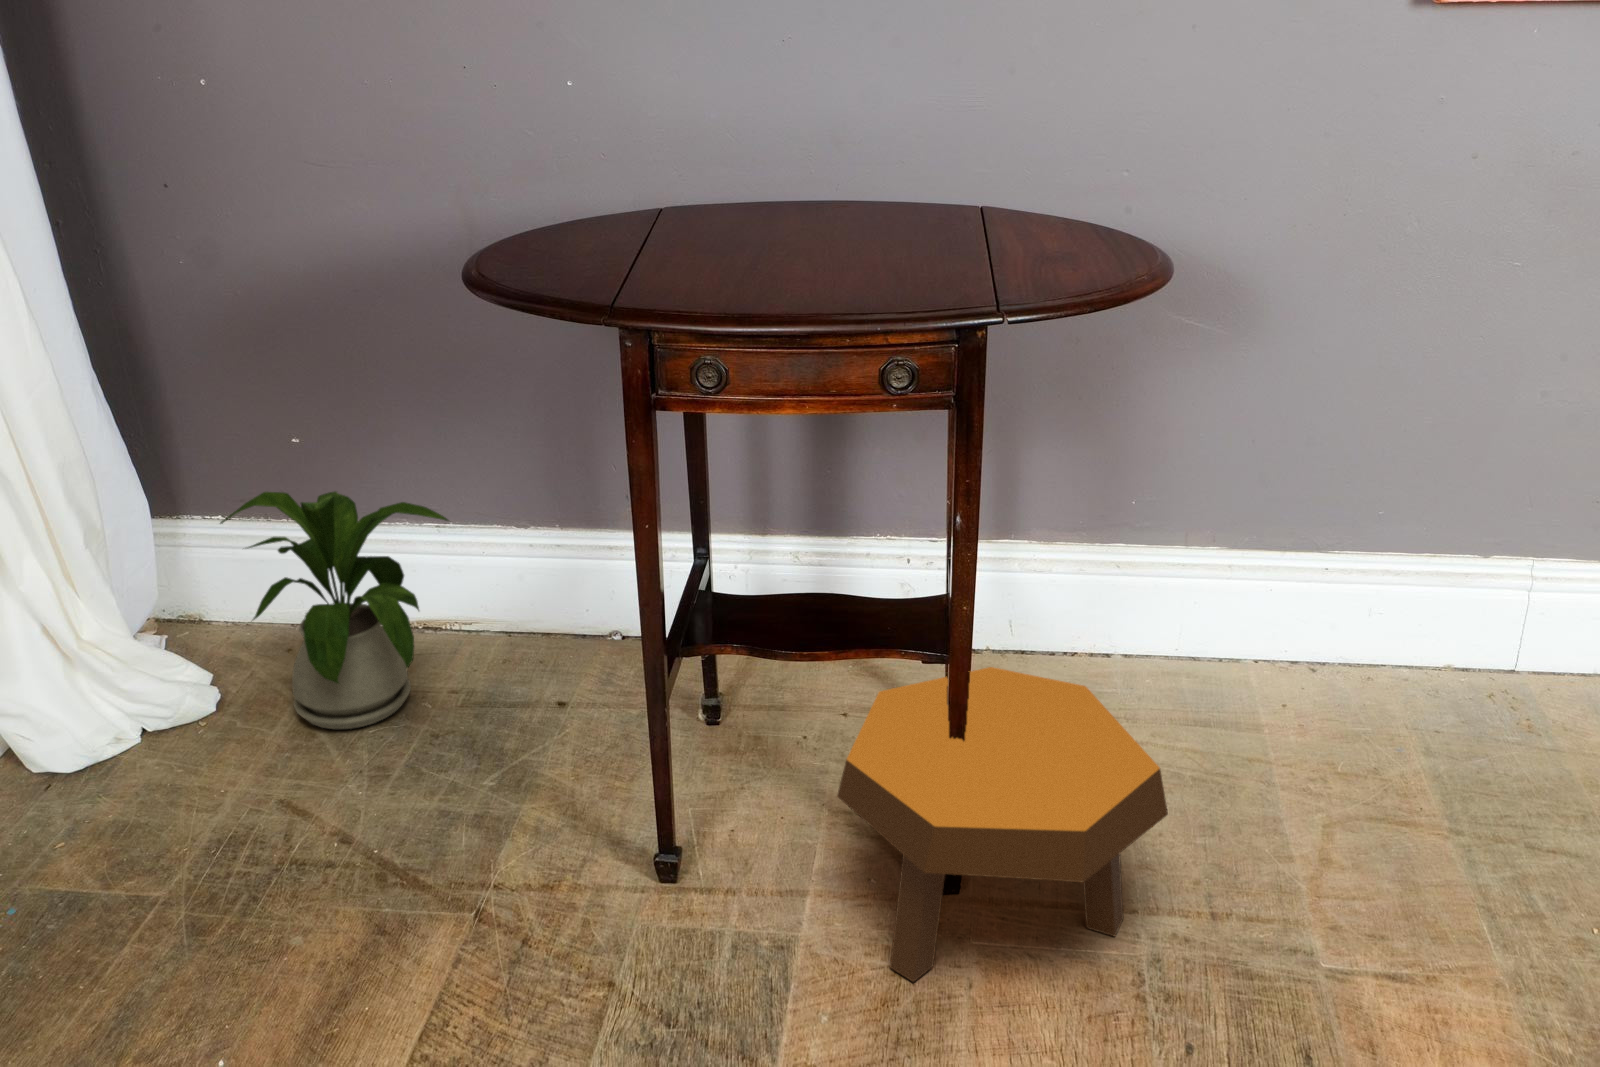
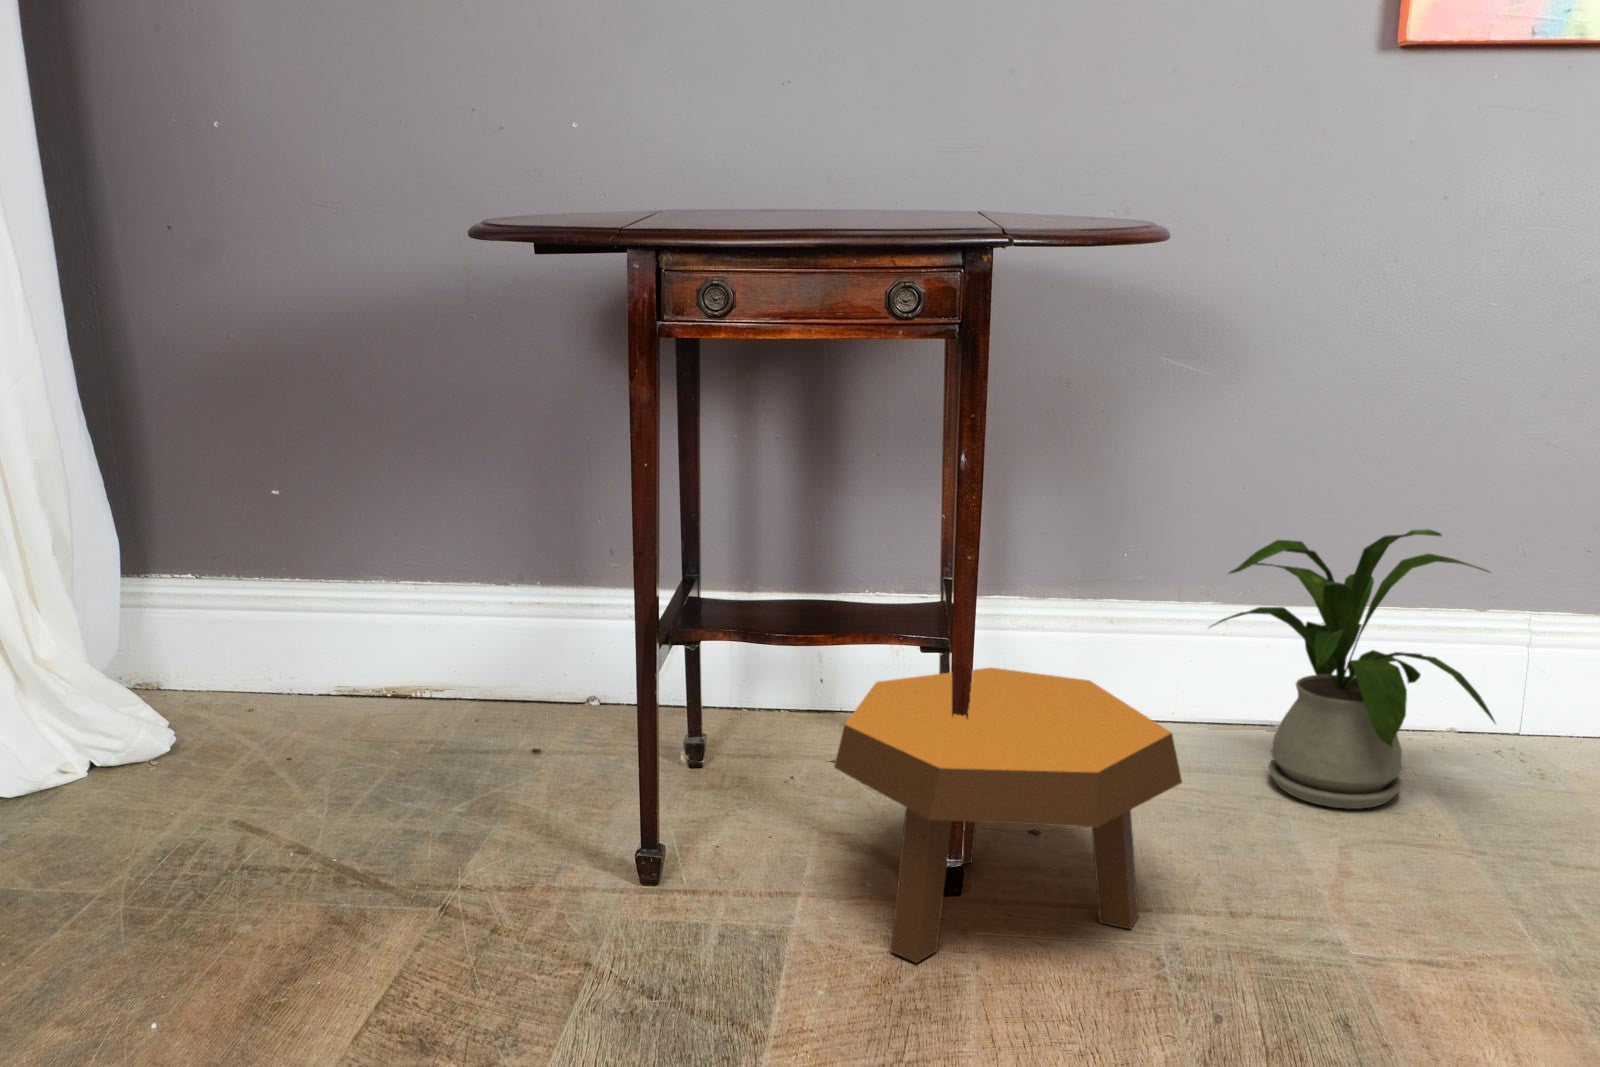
house plant: present [220,491,448,729] -> present [1210,529,1495,809]

